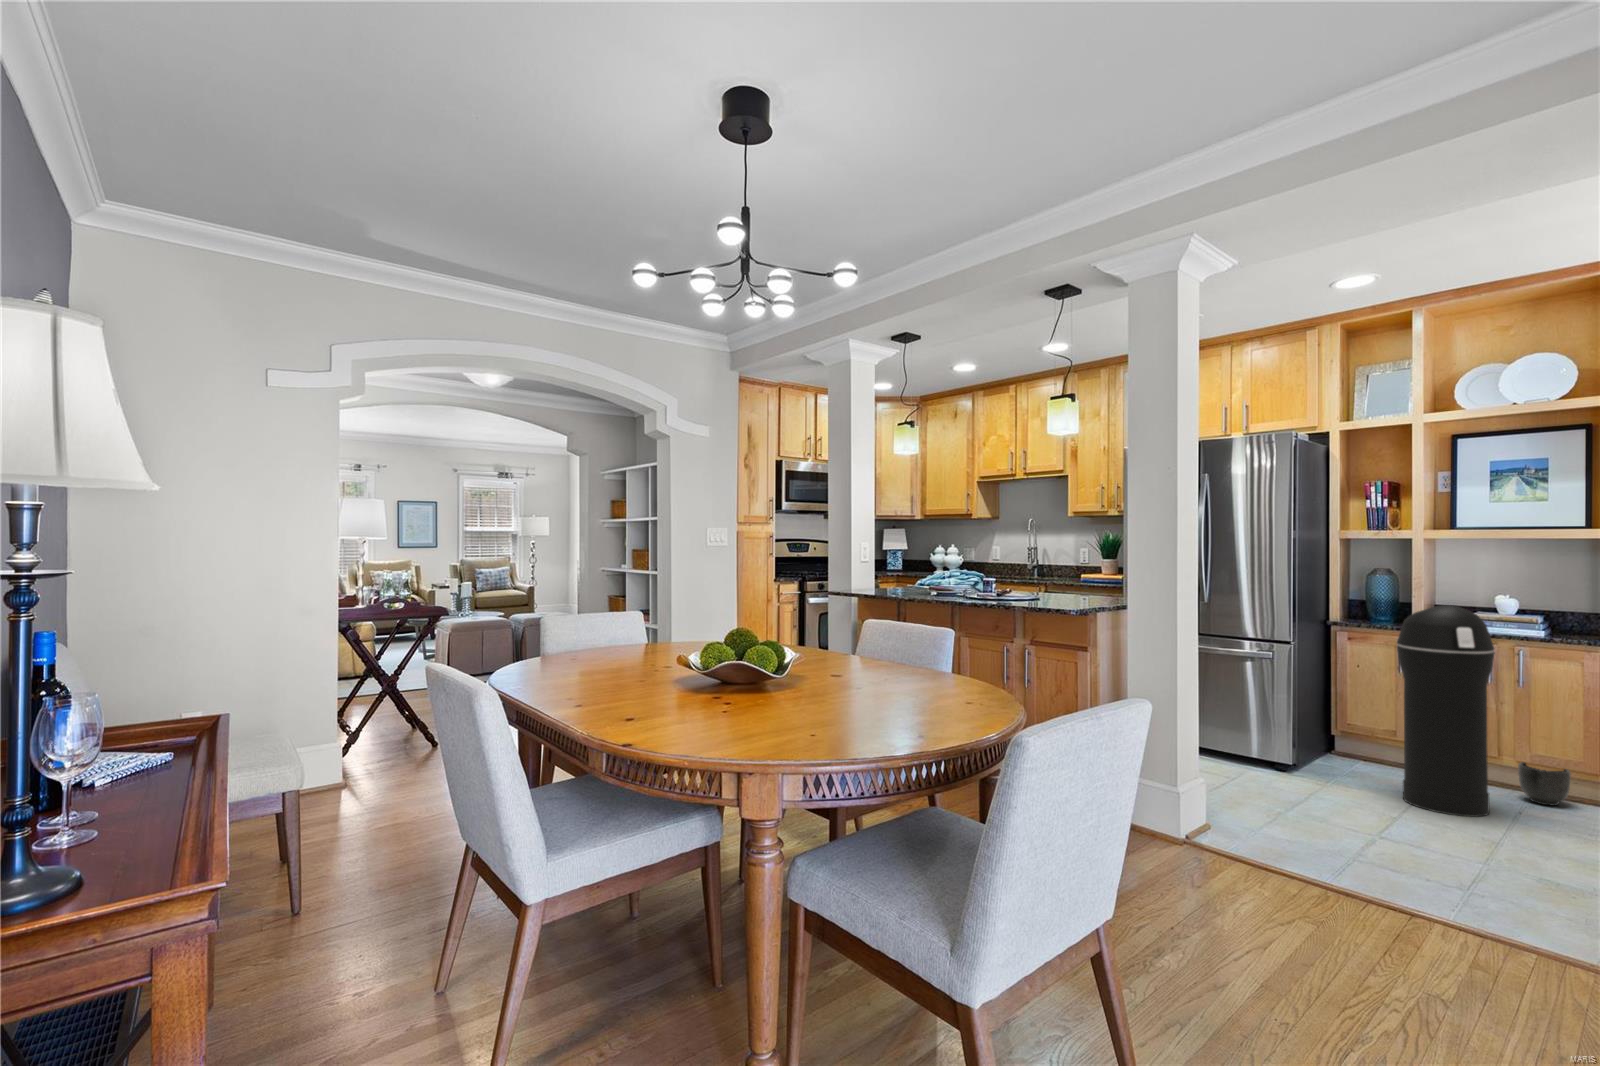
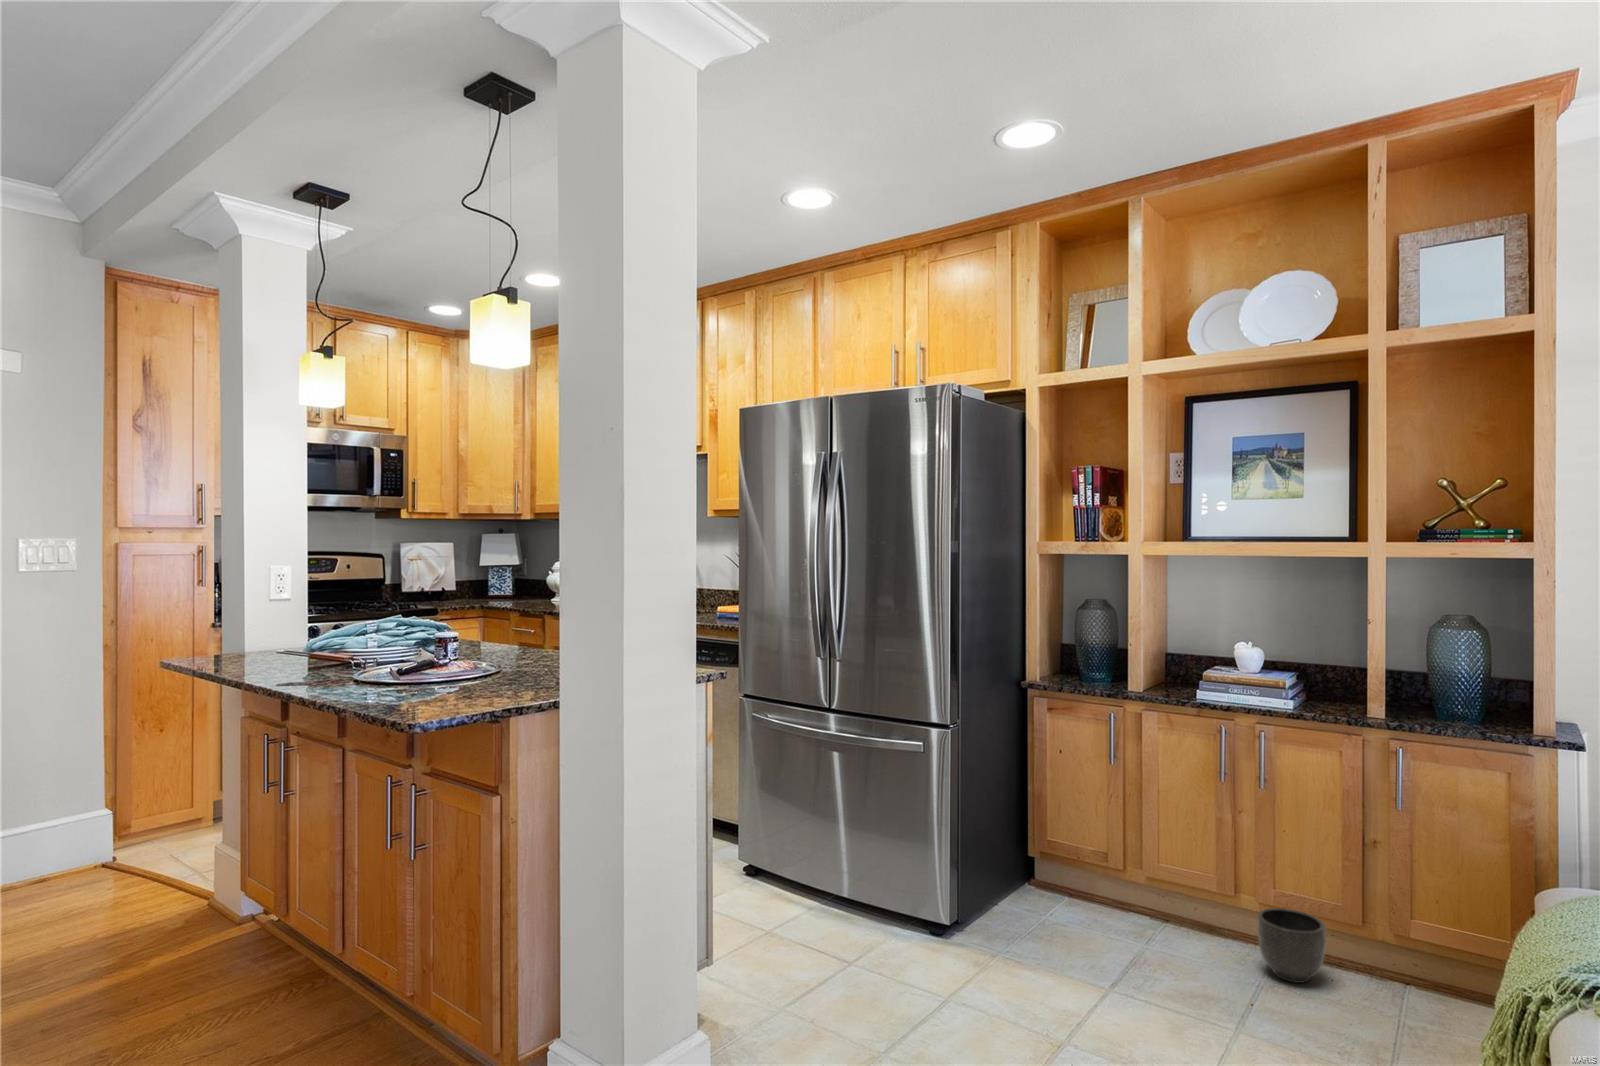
trash can: present [1397,605,1494,817] -> none [1081,671,1215,1032]

